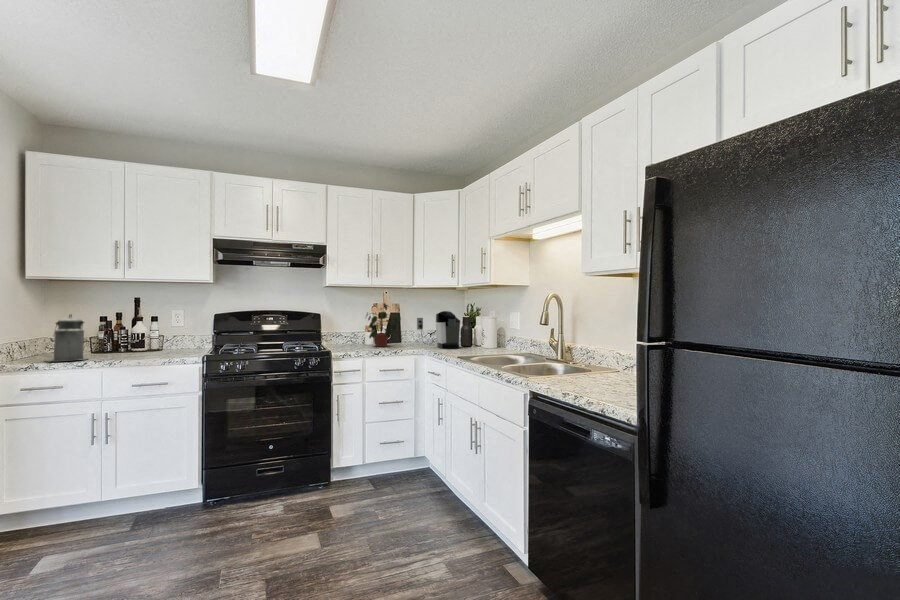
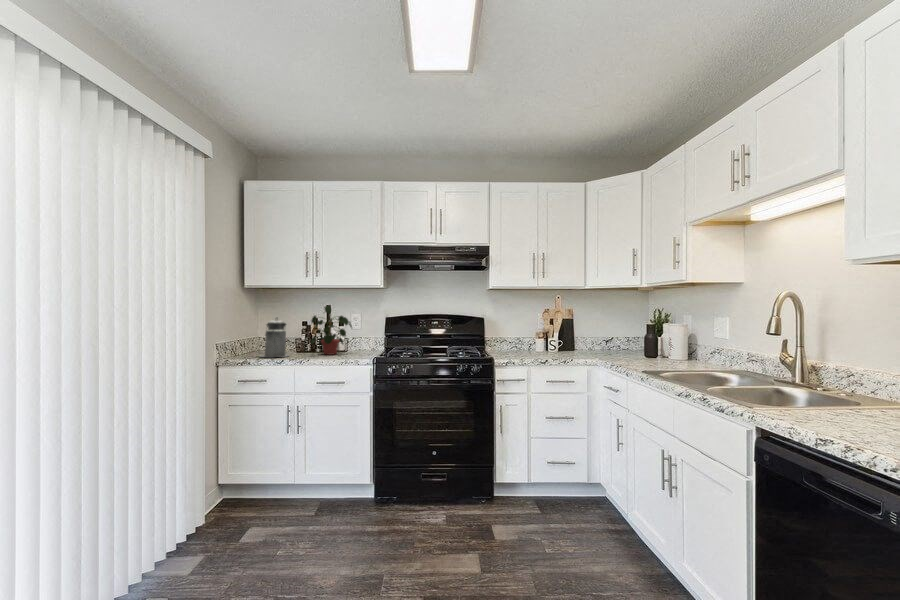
potted plant: present [366,303,401,347] -> present [311,306,352,355]
coffee maker: present [417,311,460,349] -> none [590,316,644,360]

